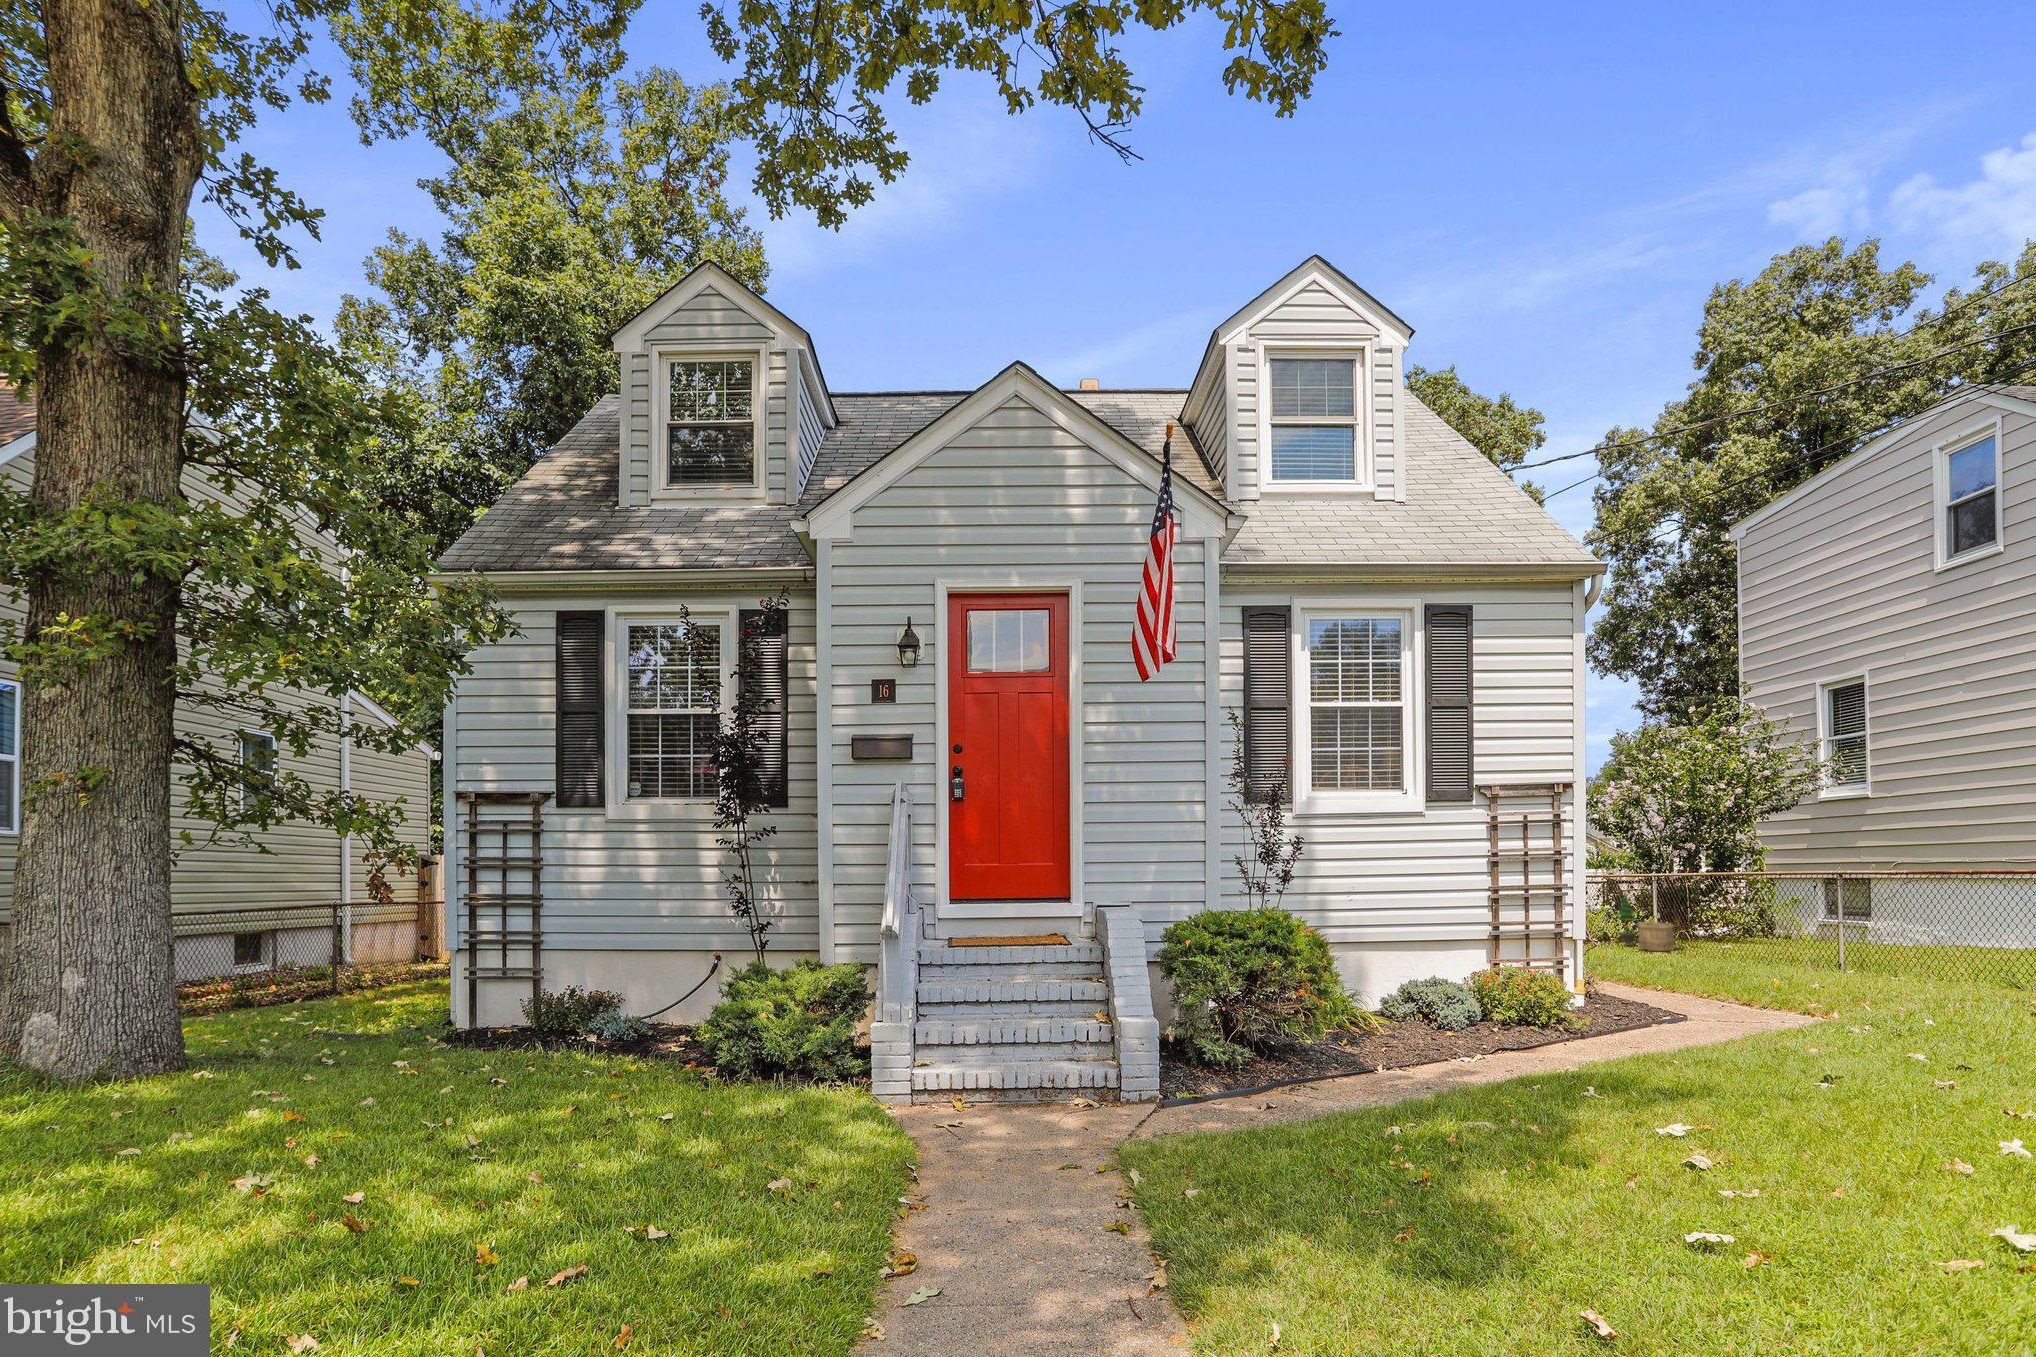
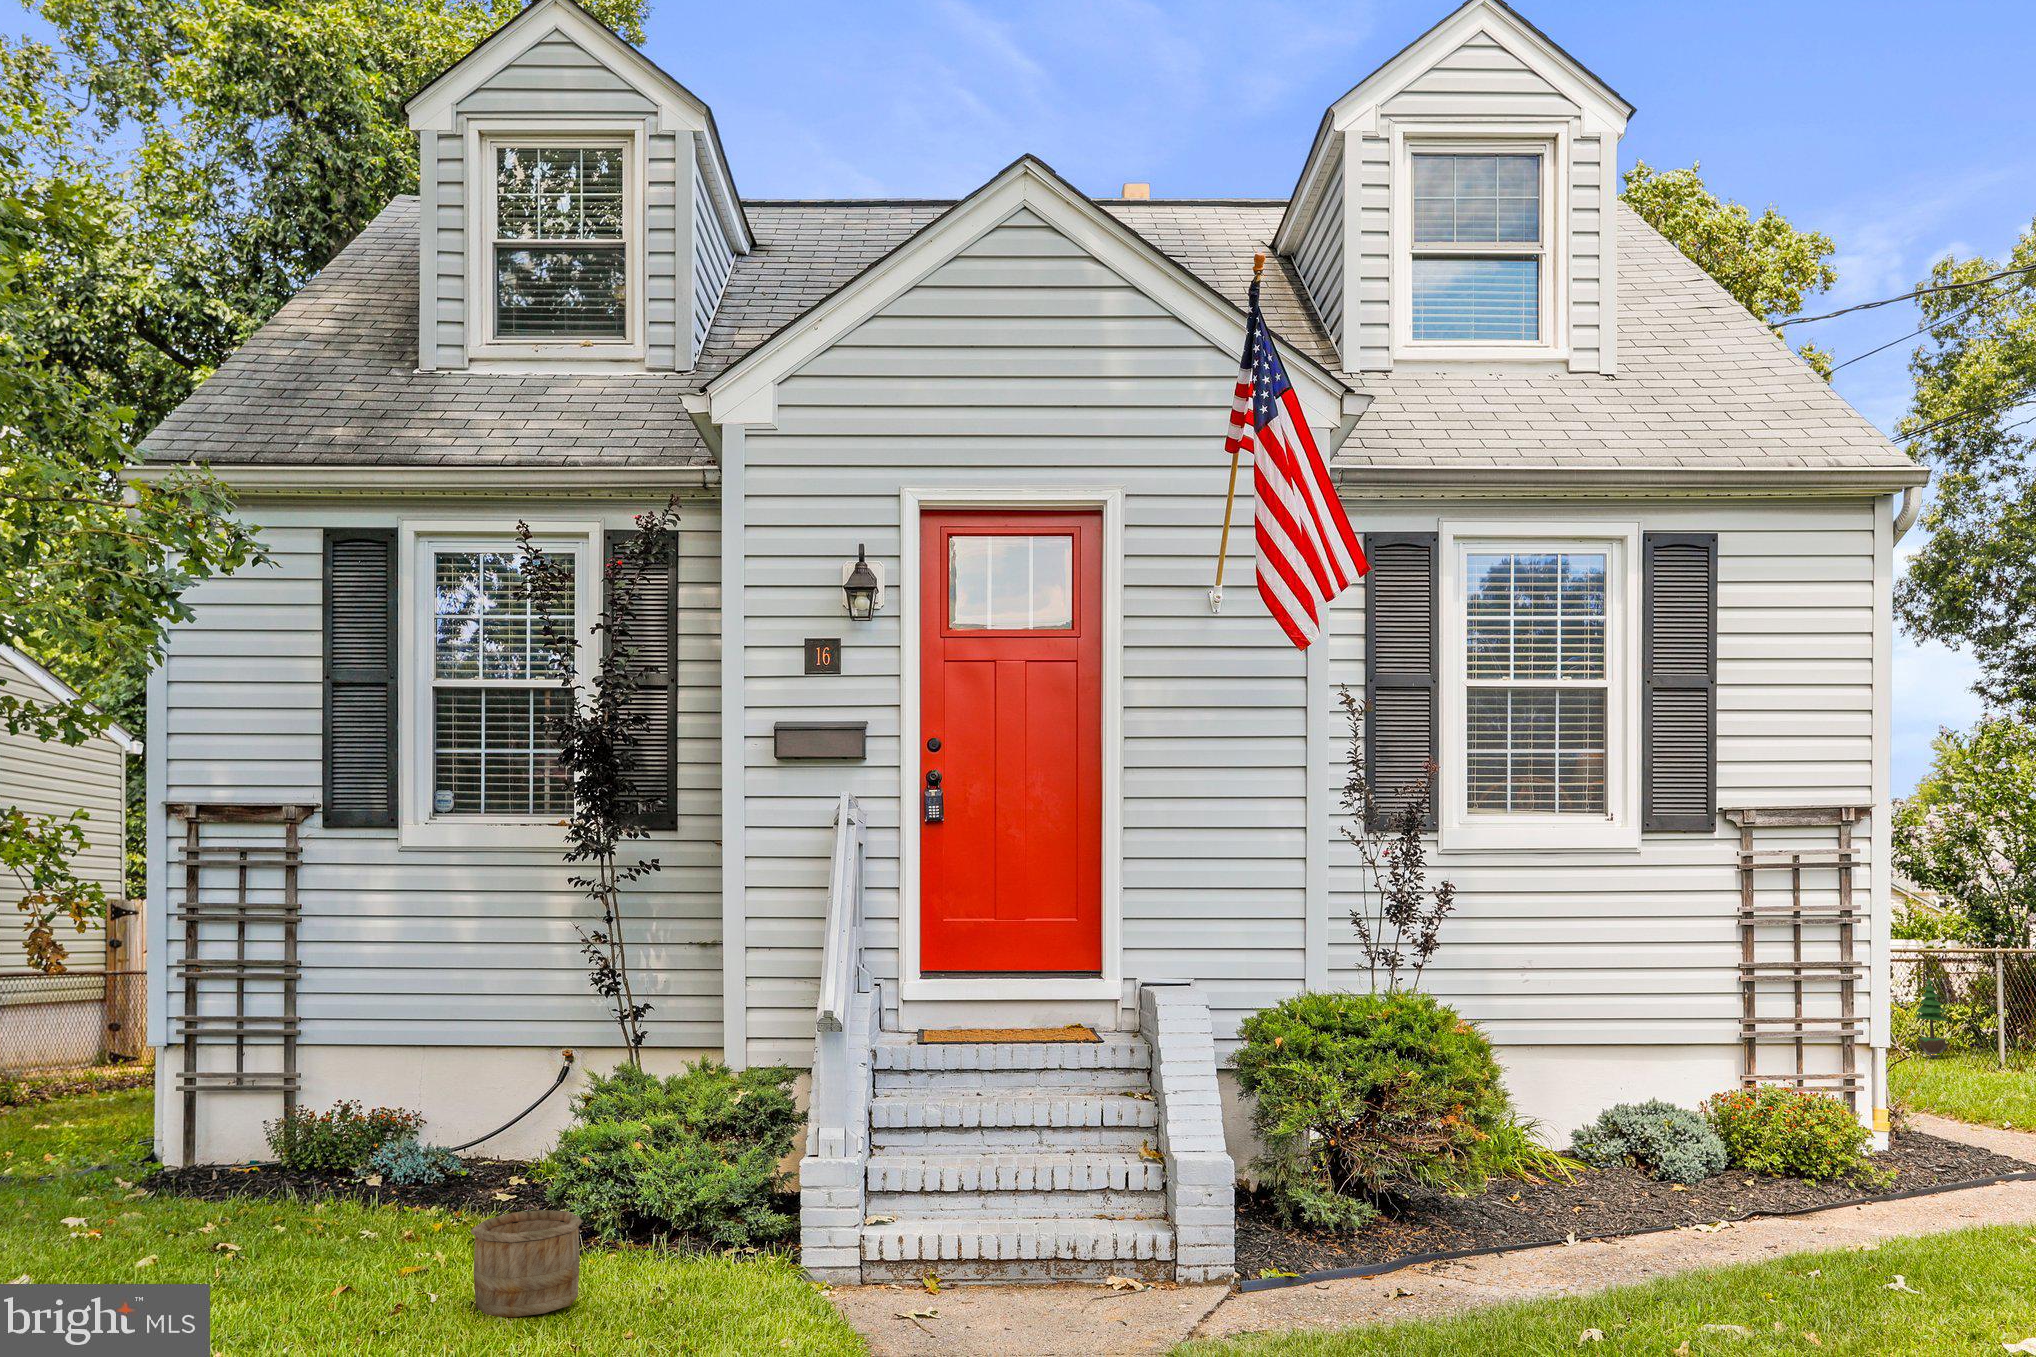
wooden bucket: present [1637,922,1675,951] -> present [471,1210,582,1317]

